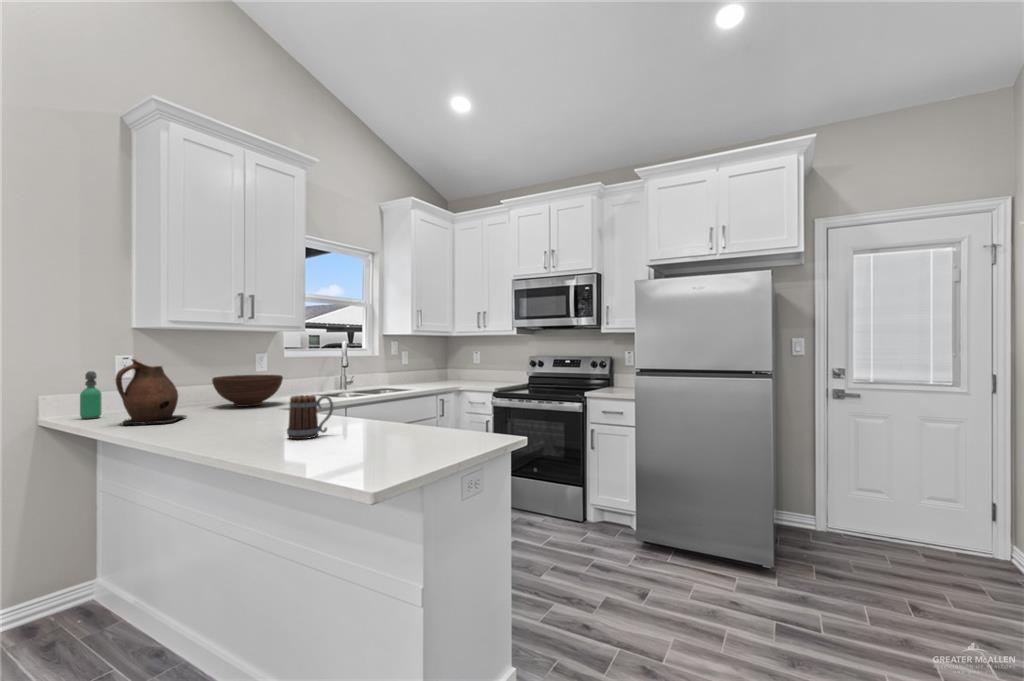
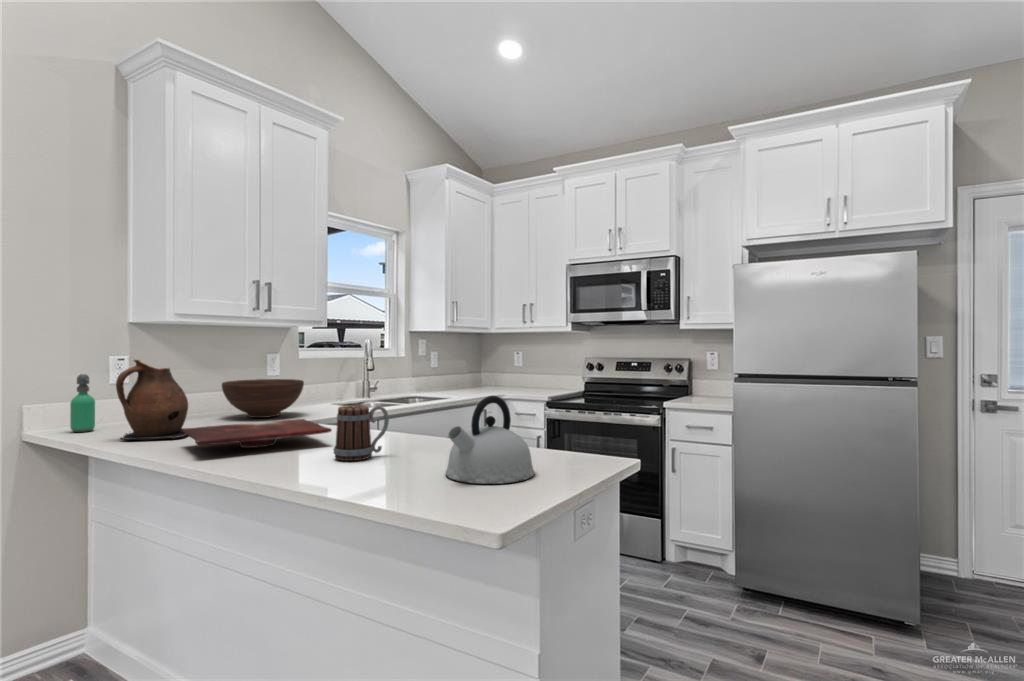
kettle: none [367,387,439,455] -> present [445,396,535,484]
cutting board: none [168,407,291,430] -> present [182,419,331,448]

